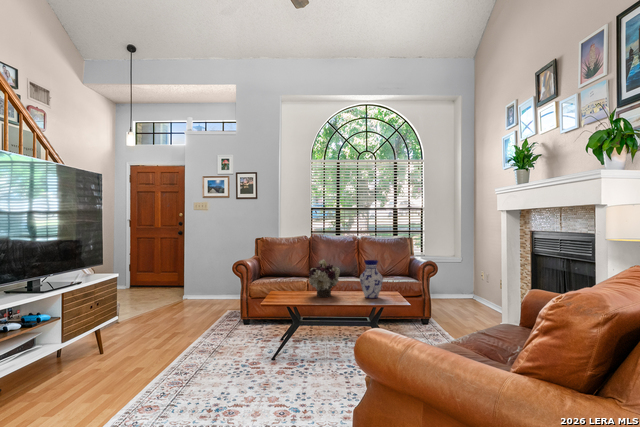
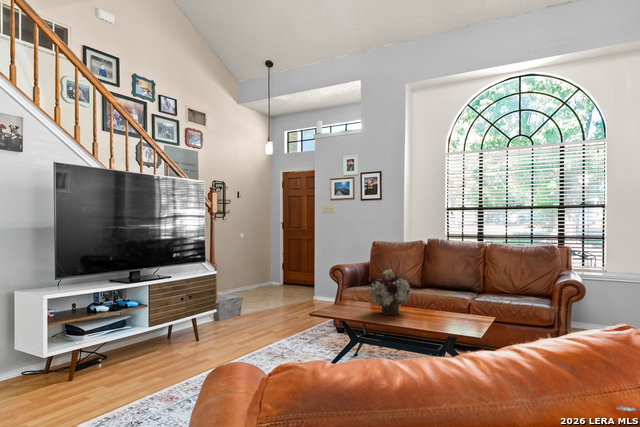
vase: present [360,260,383,298] -> none [429,273,460,324]

